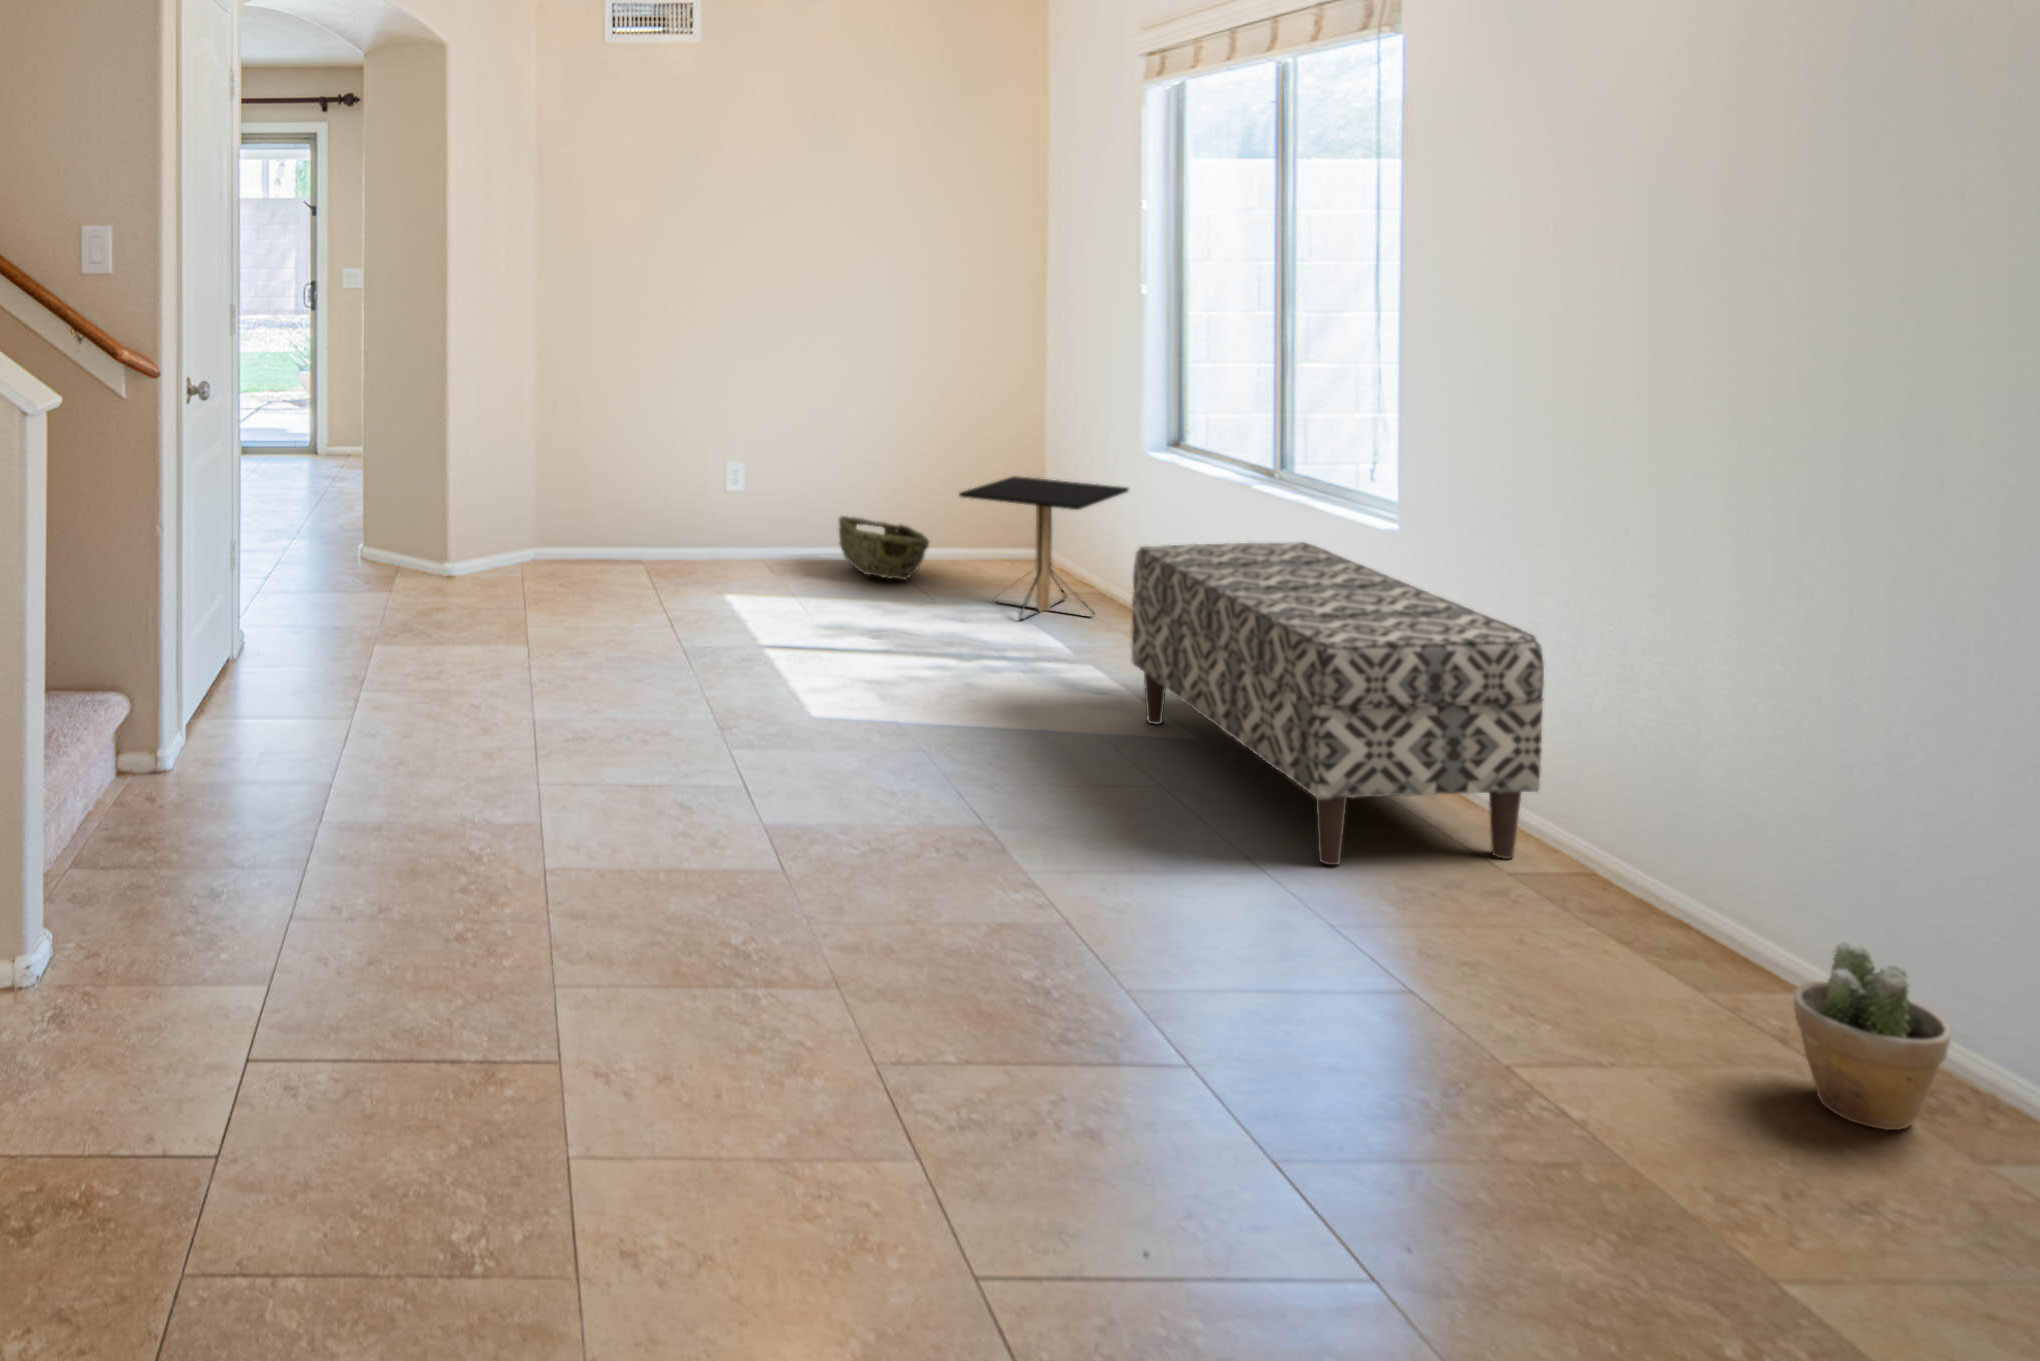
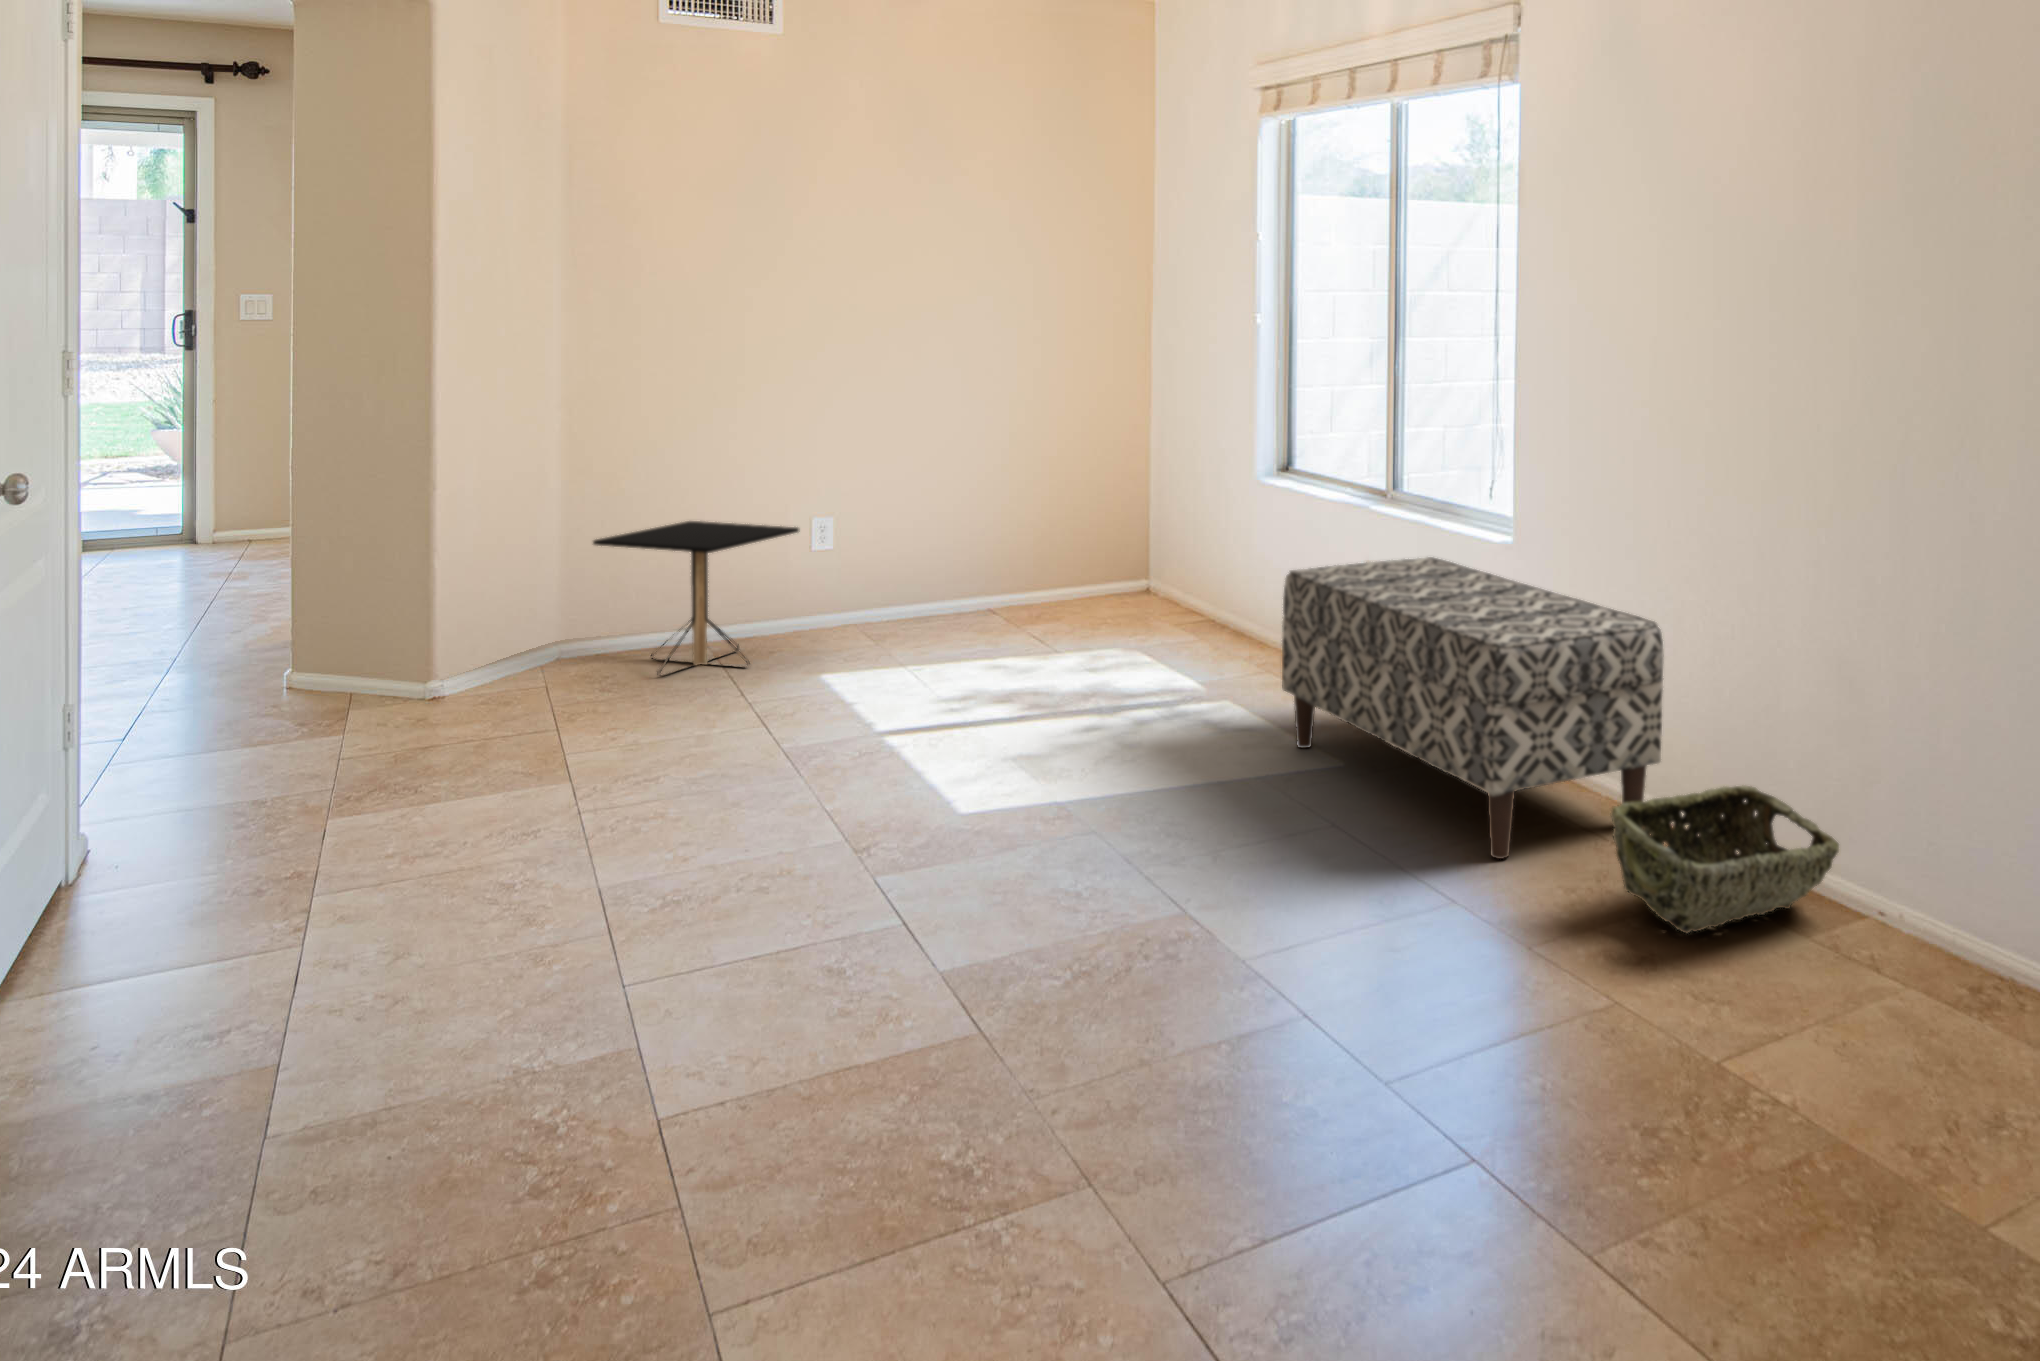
side table: present [959,476,1128,619] -> present [593,521,799,676]
woven basket: present [839,516,929,580] -> present [1611,786,1839,933]
potted plant: present [1793,942,1951,1130] -> none [1902,850,2011,1005]

